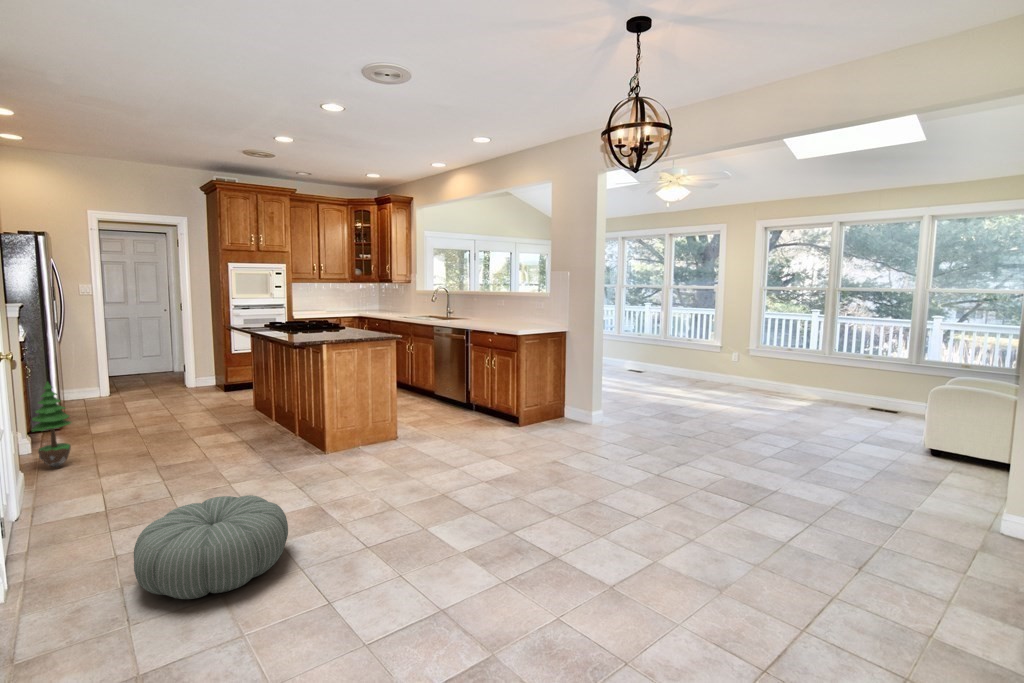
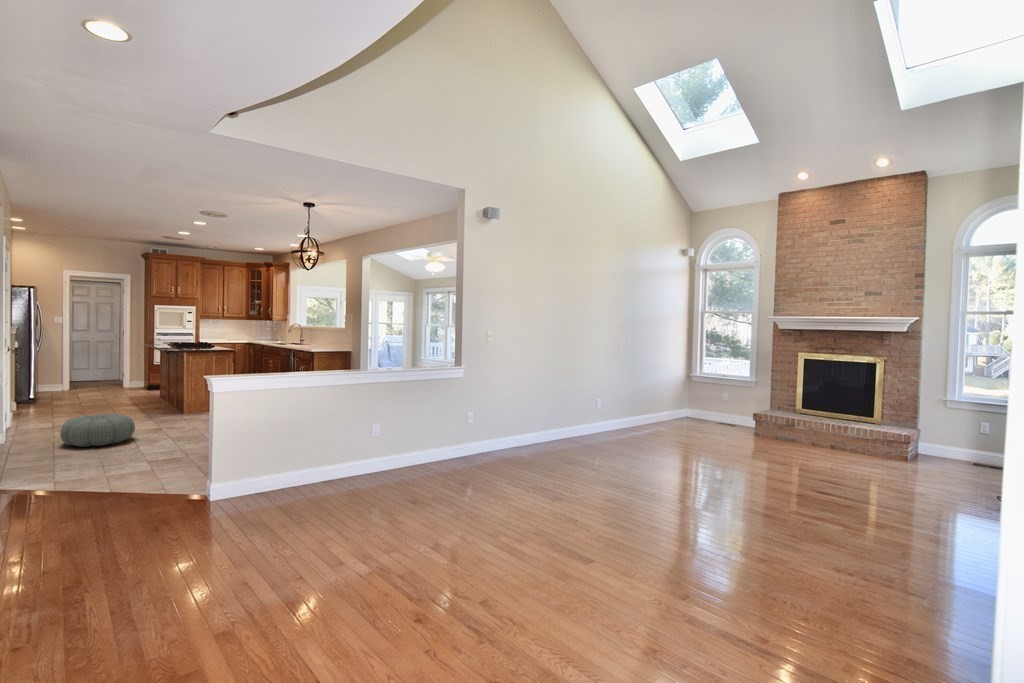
potted tree: present [32,382,71,467] -> none [18,368,41,416]

